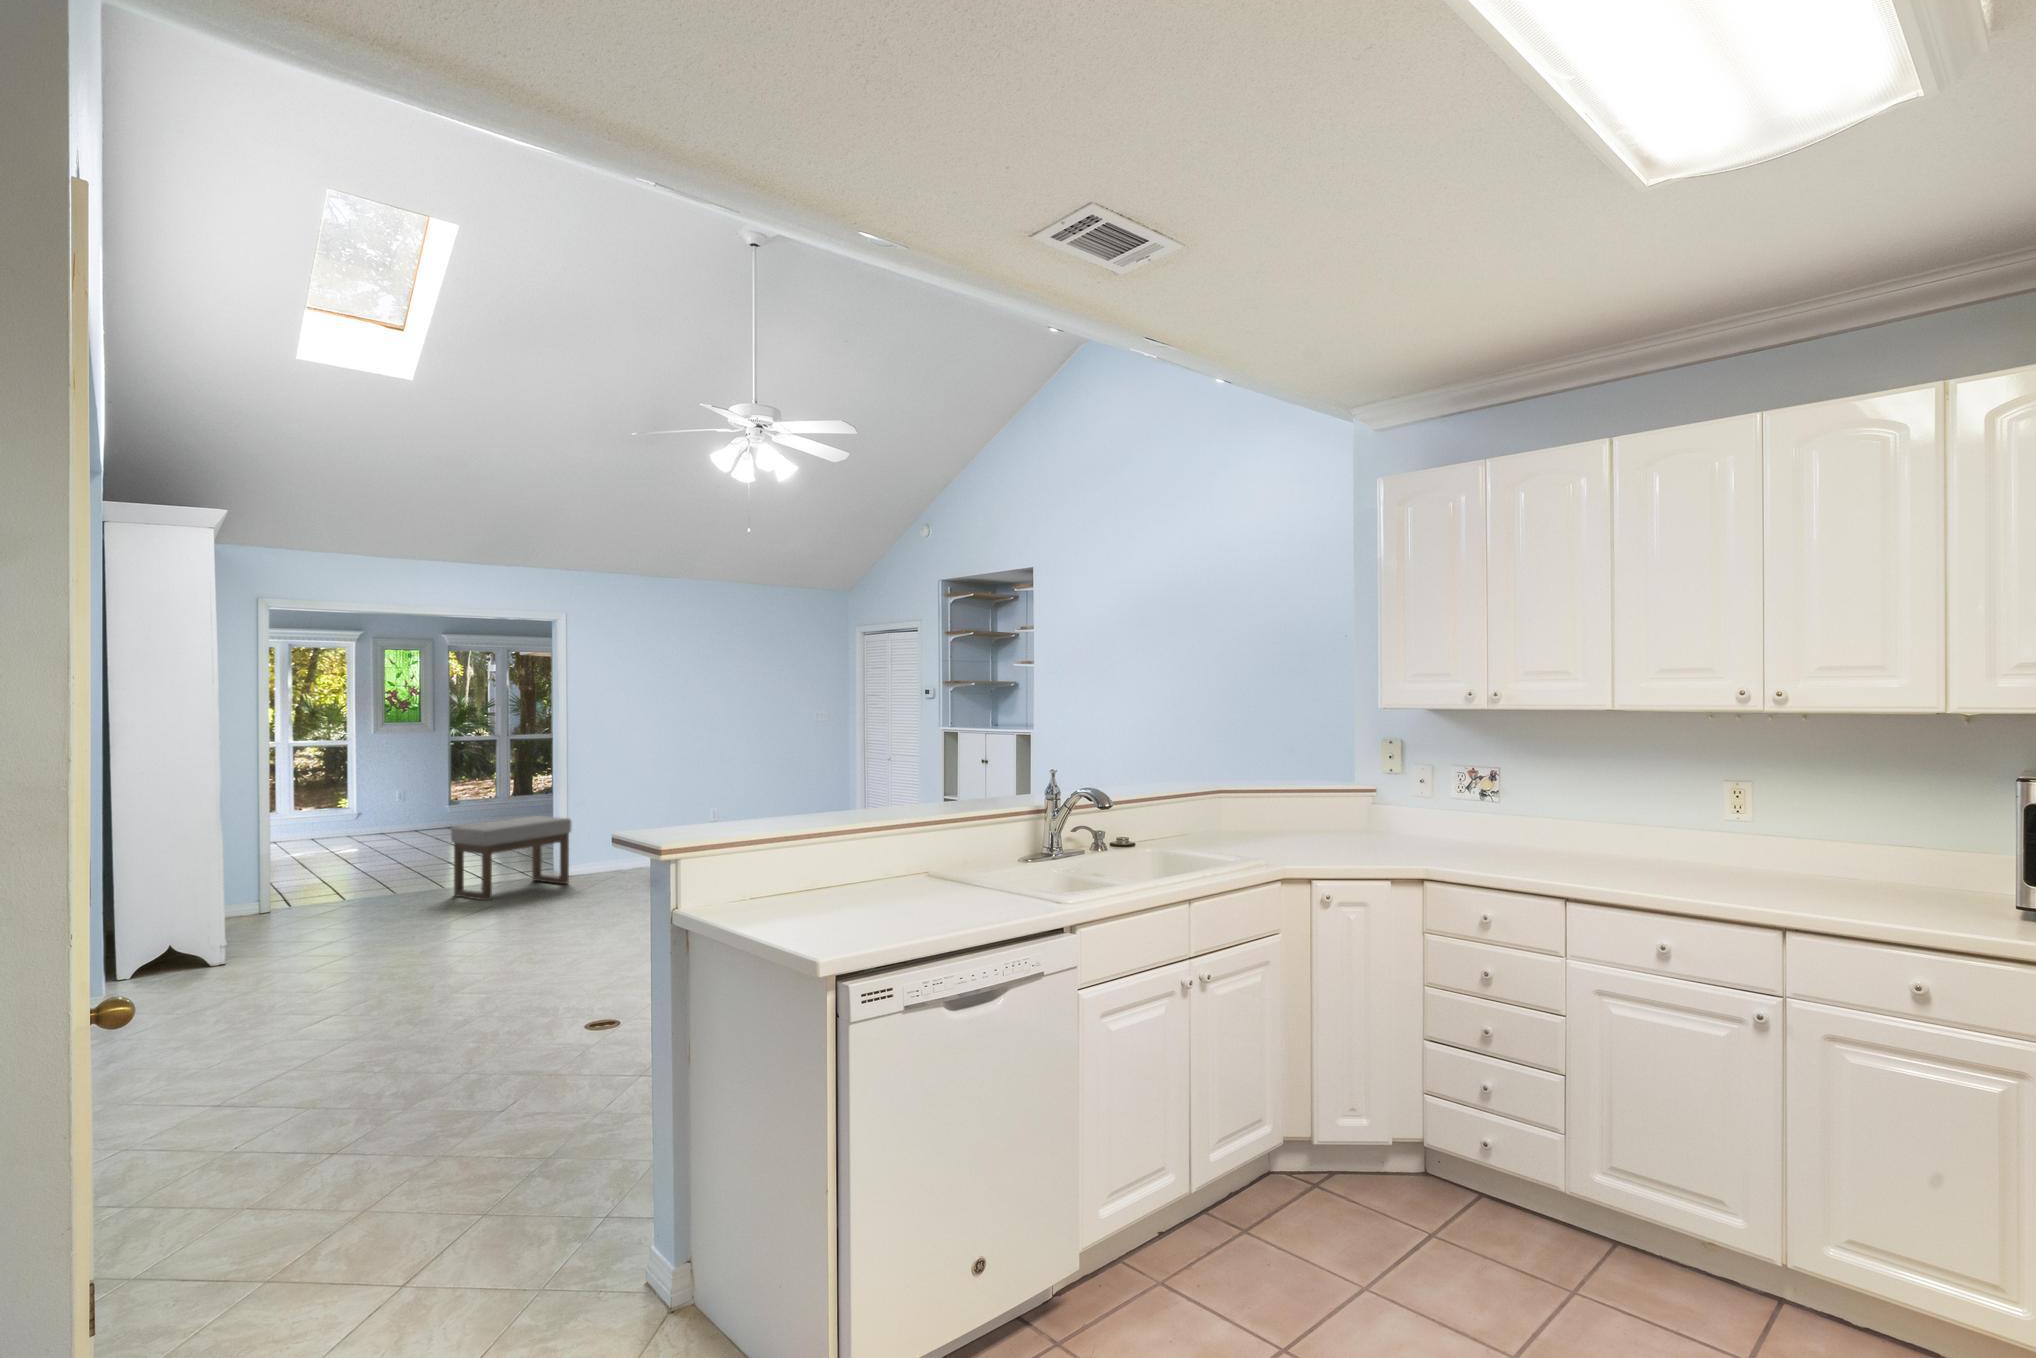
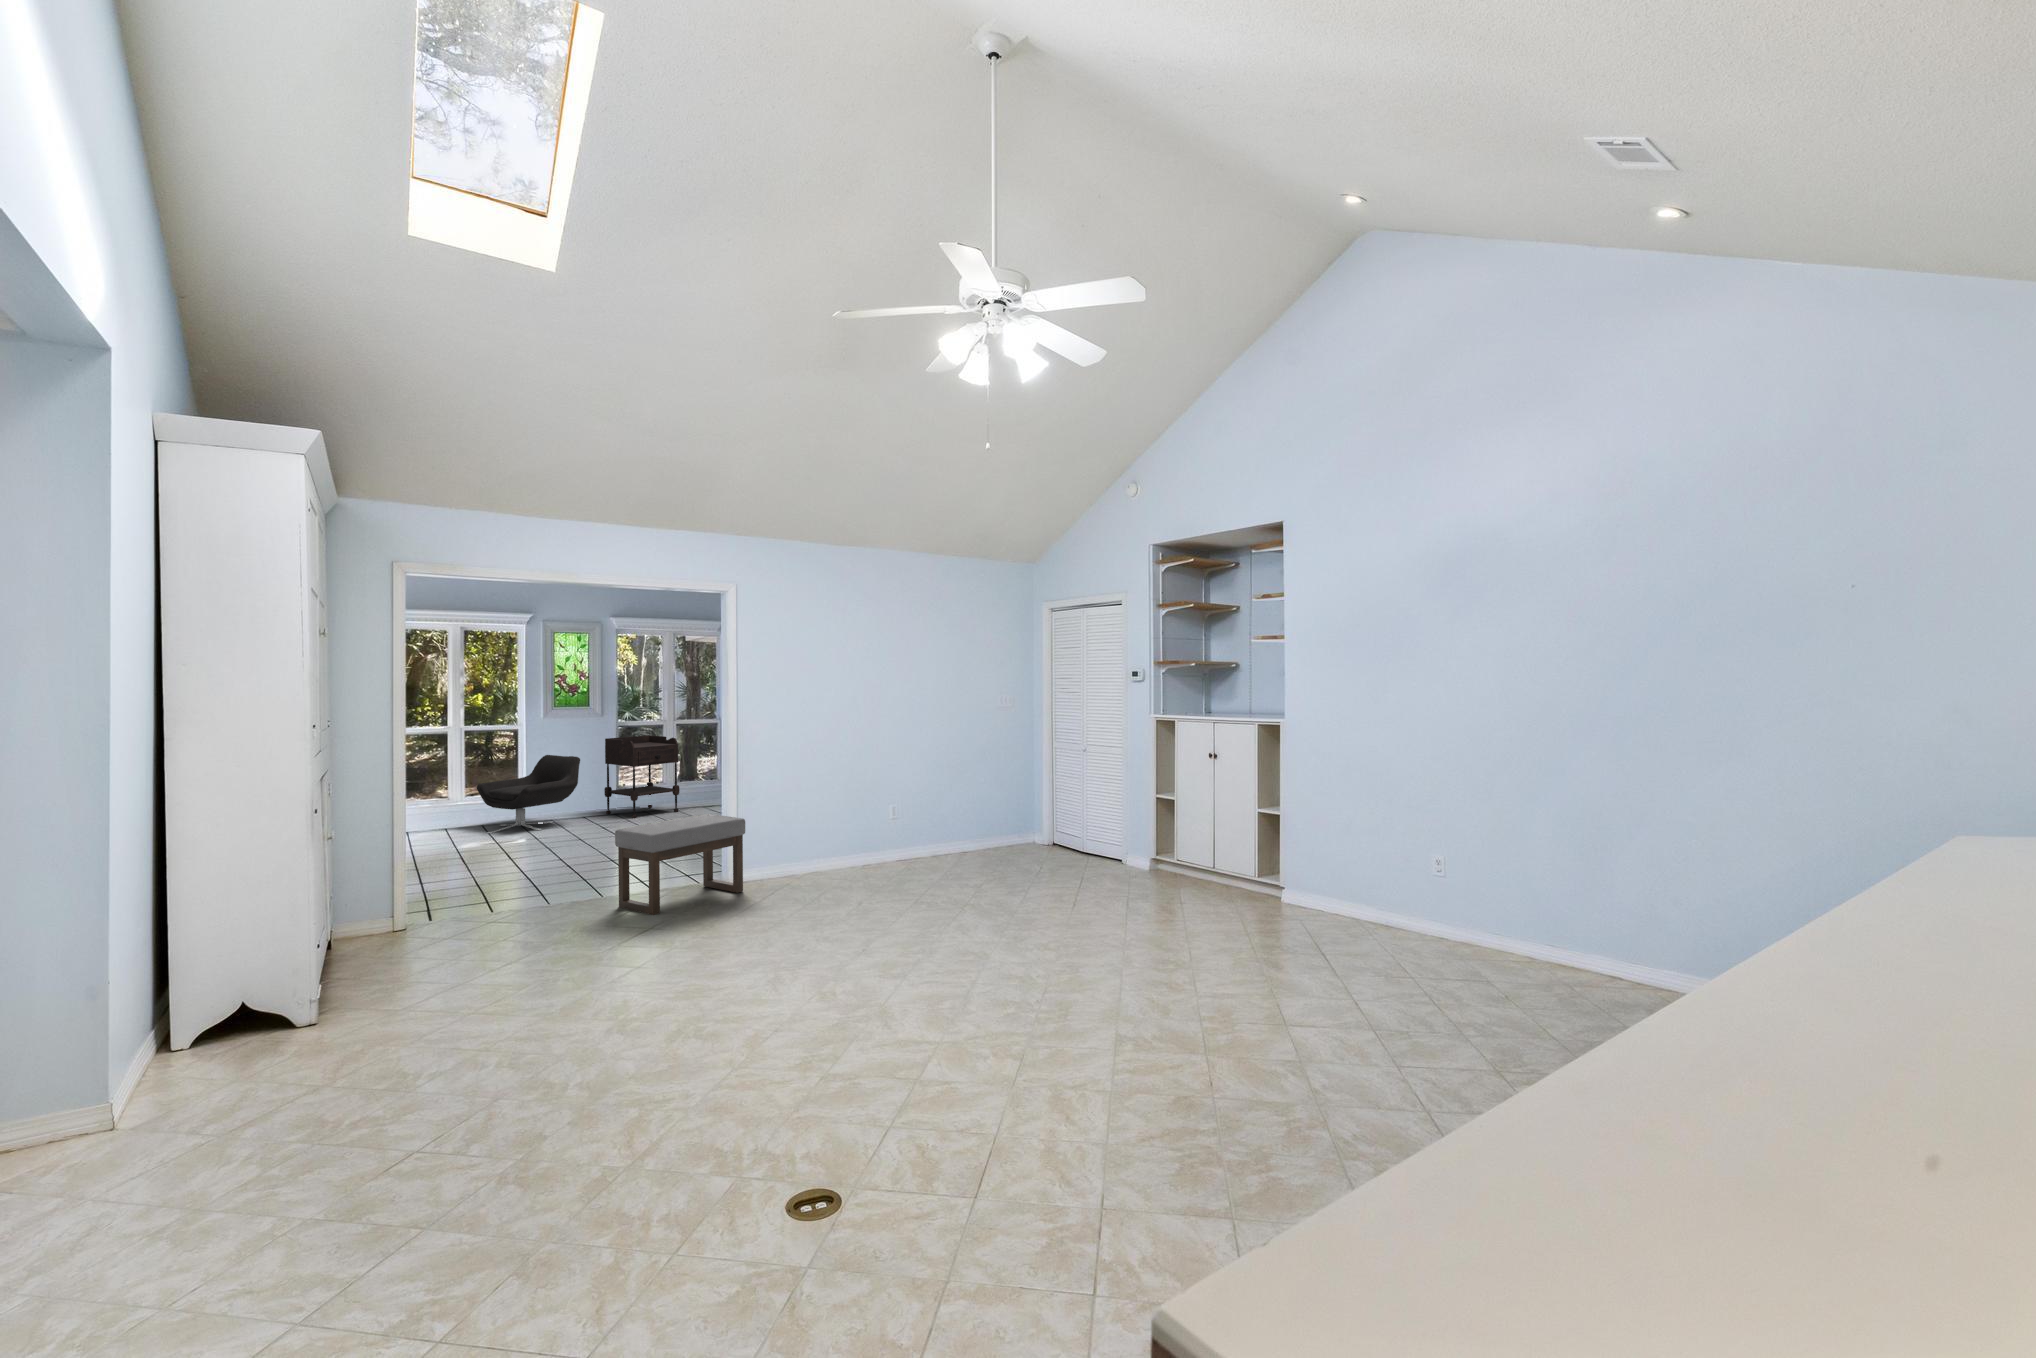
side table: none [435,751,512,831] -> present [604,735,680,818]
lounge chair: none [304,769,411,845] -> present [477,755,580,833]

